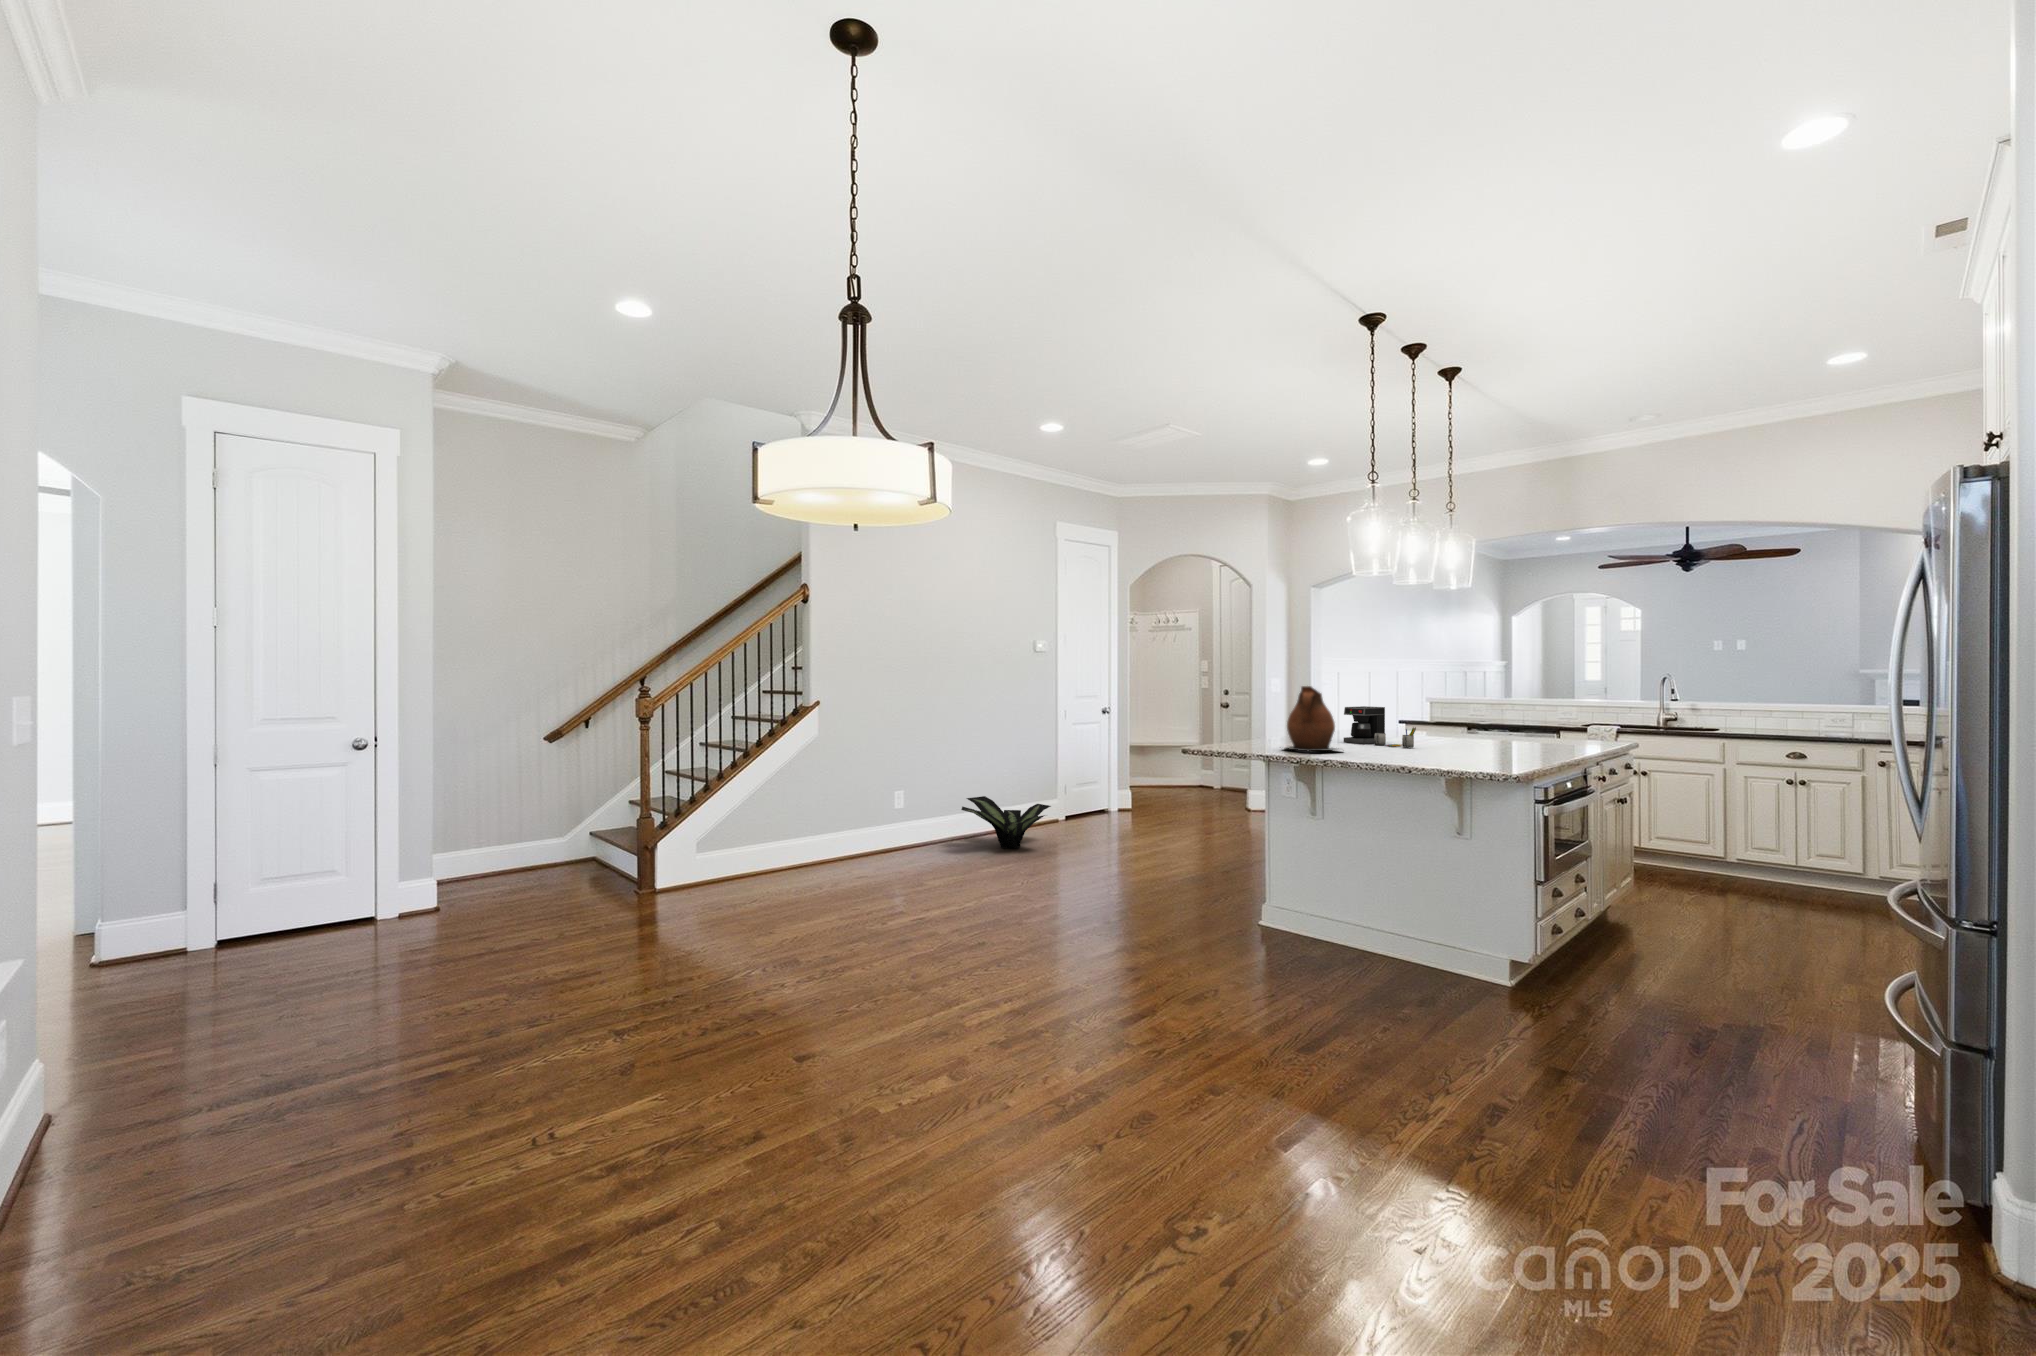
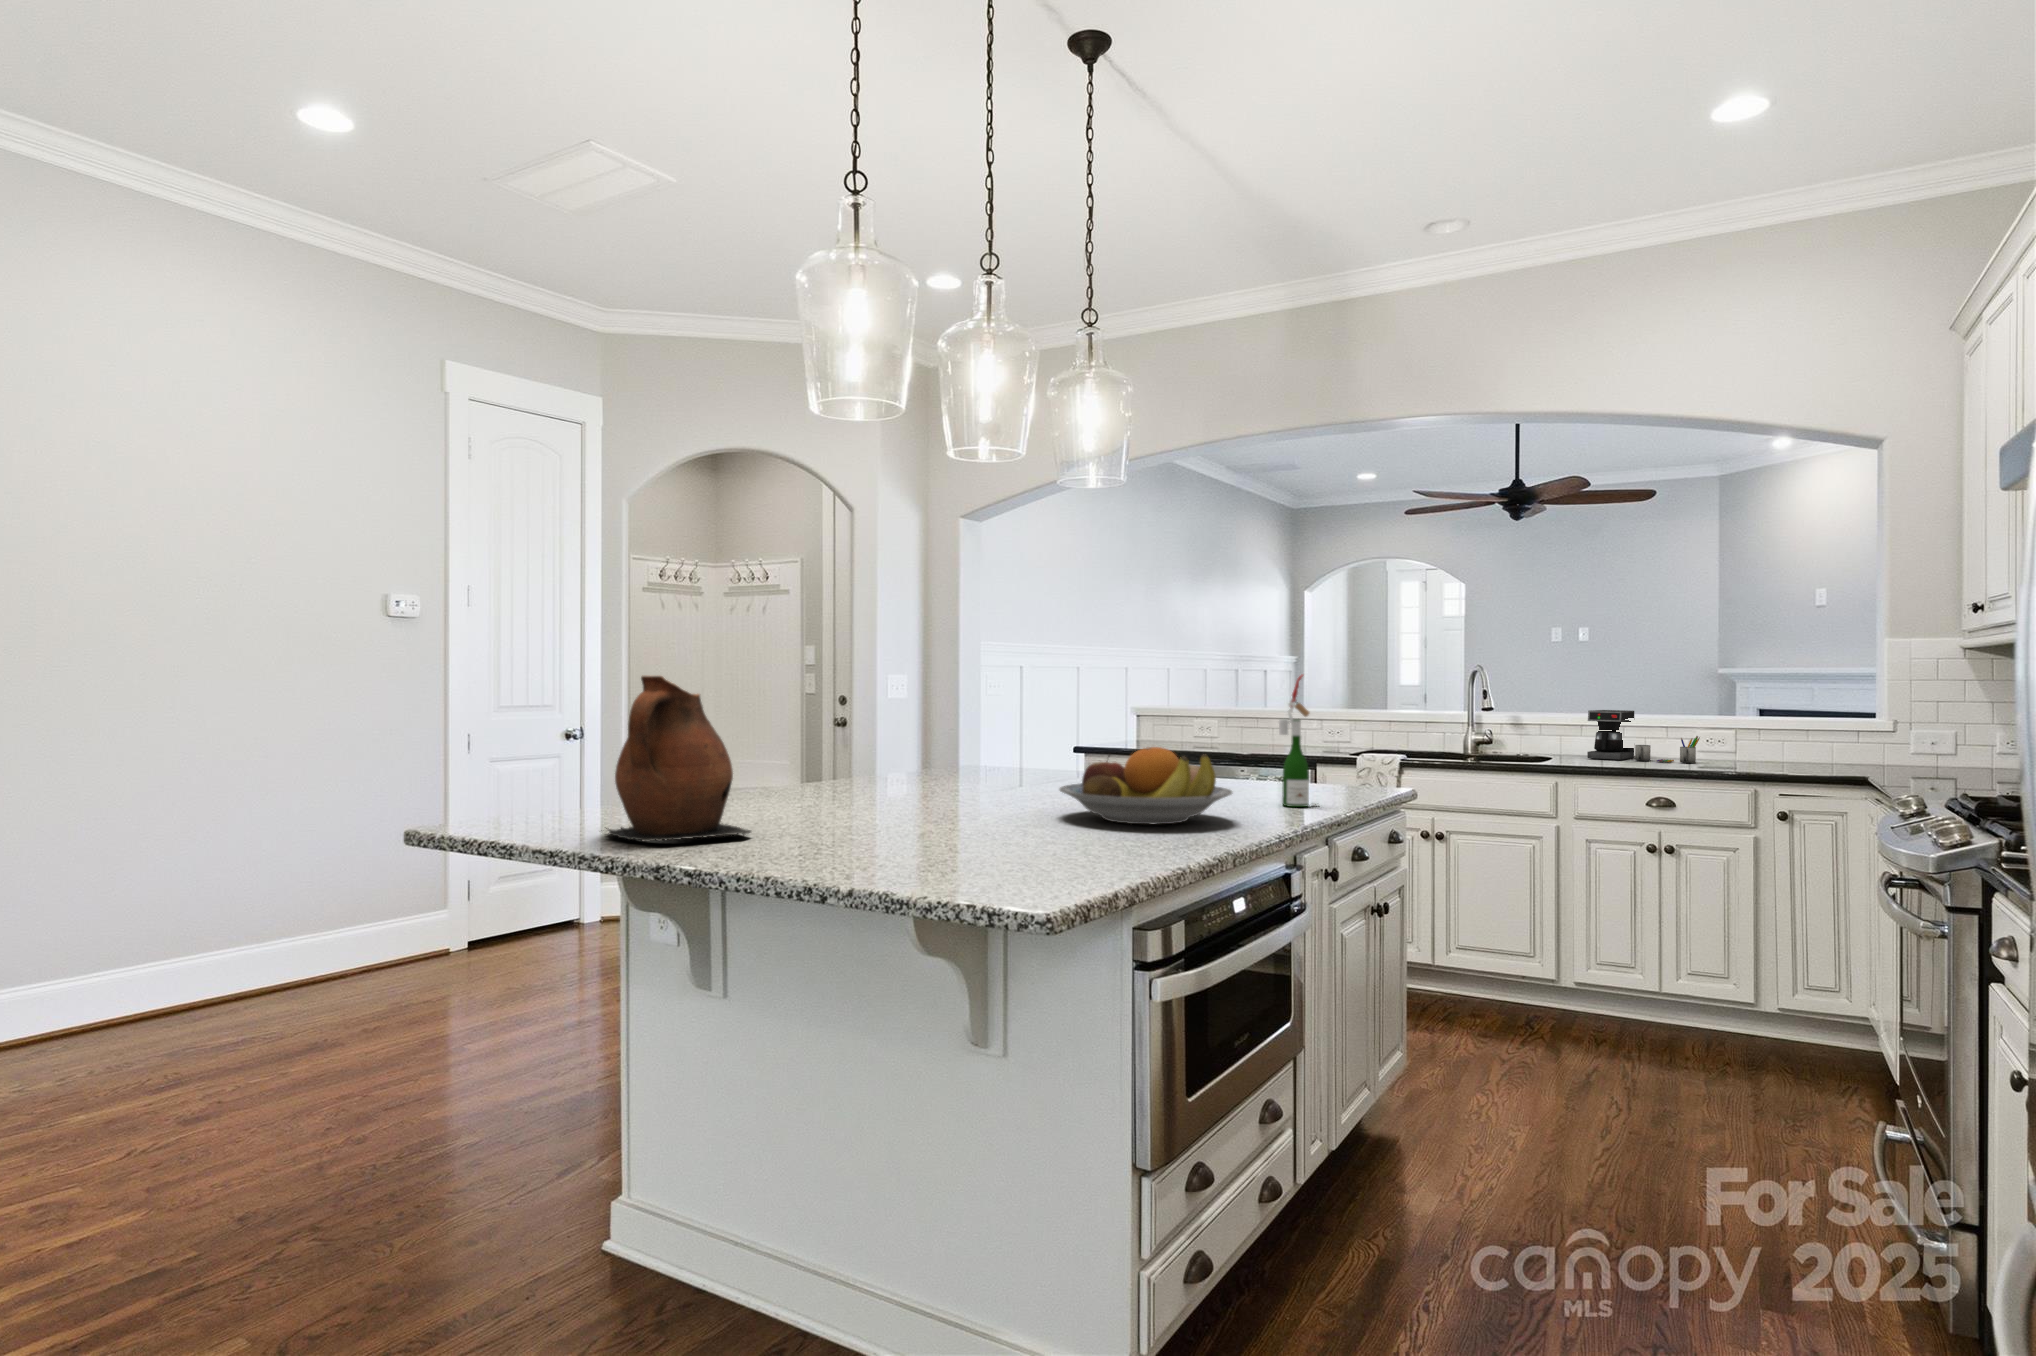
wine bottle: none [1568,683,1591,748] -> present [1279,675,1318,807]
coffee maker: present [1344,706,1416,747] -> present [1587,710,1700,763]
fruit bowl: none [1463,717,1554,752] -> present [1059,747,1232,824]
potted plant: present [961,796,1051,849] -> none [140,912,393,1028]

